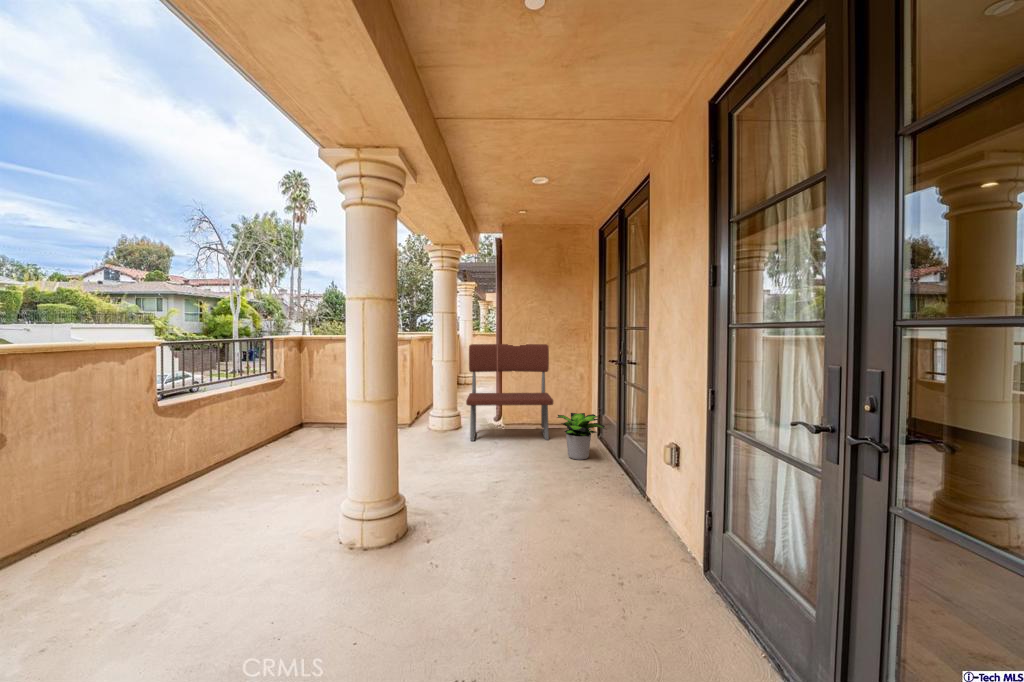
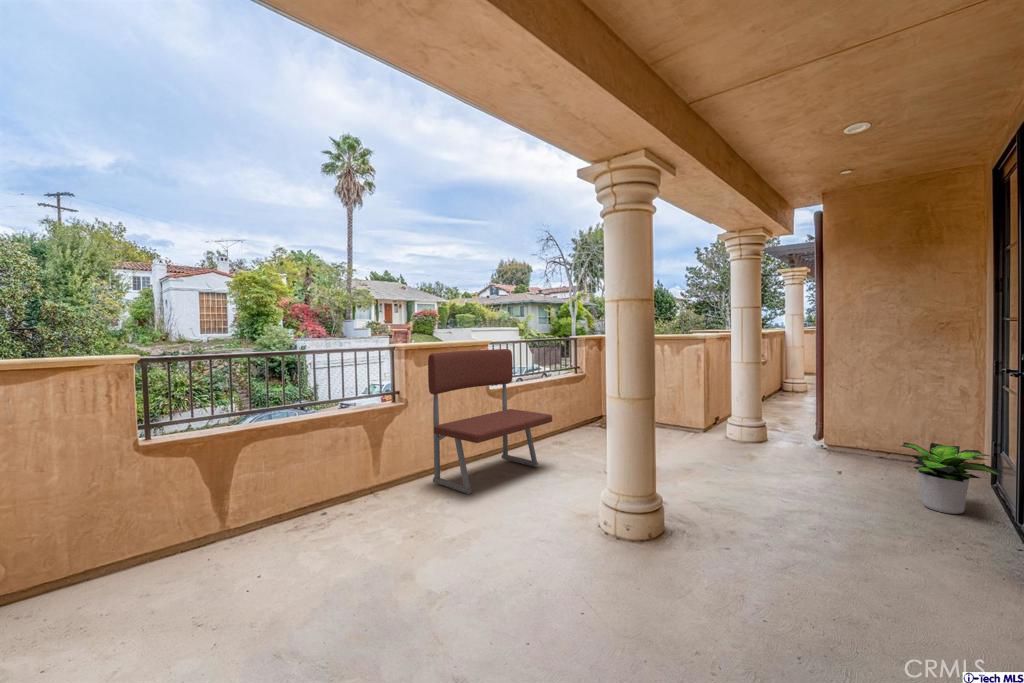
bench: present [466,344,553,441] -> present [428,349,552,494]

